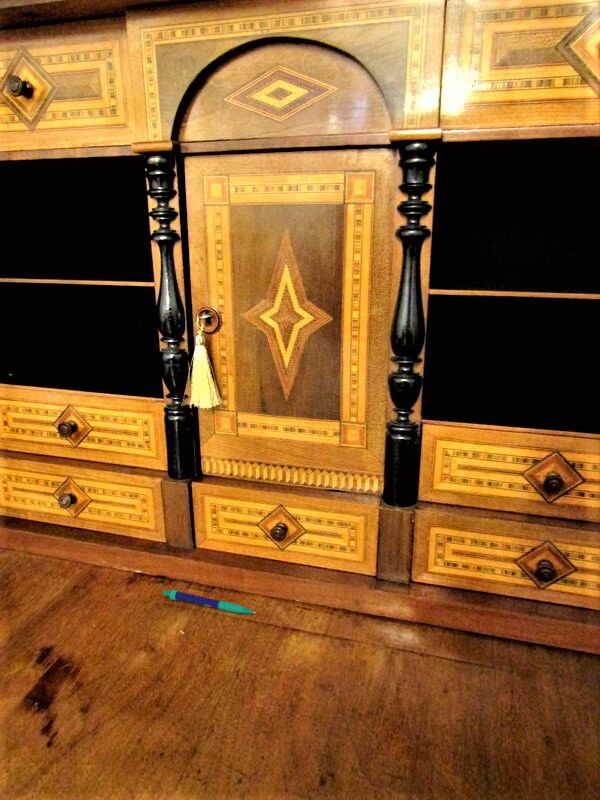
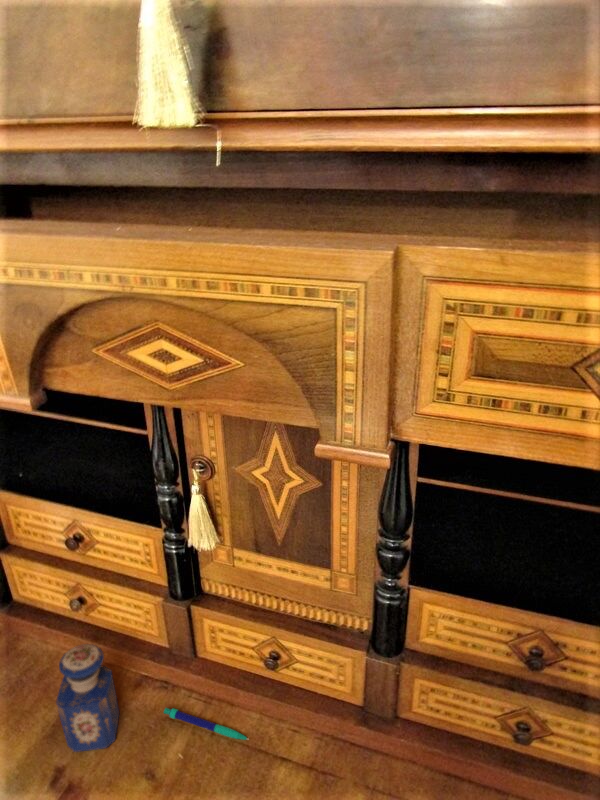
perfume bottle: none [50,512,115,629] -> present [56,644,119,752]

